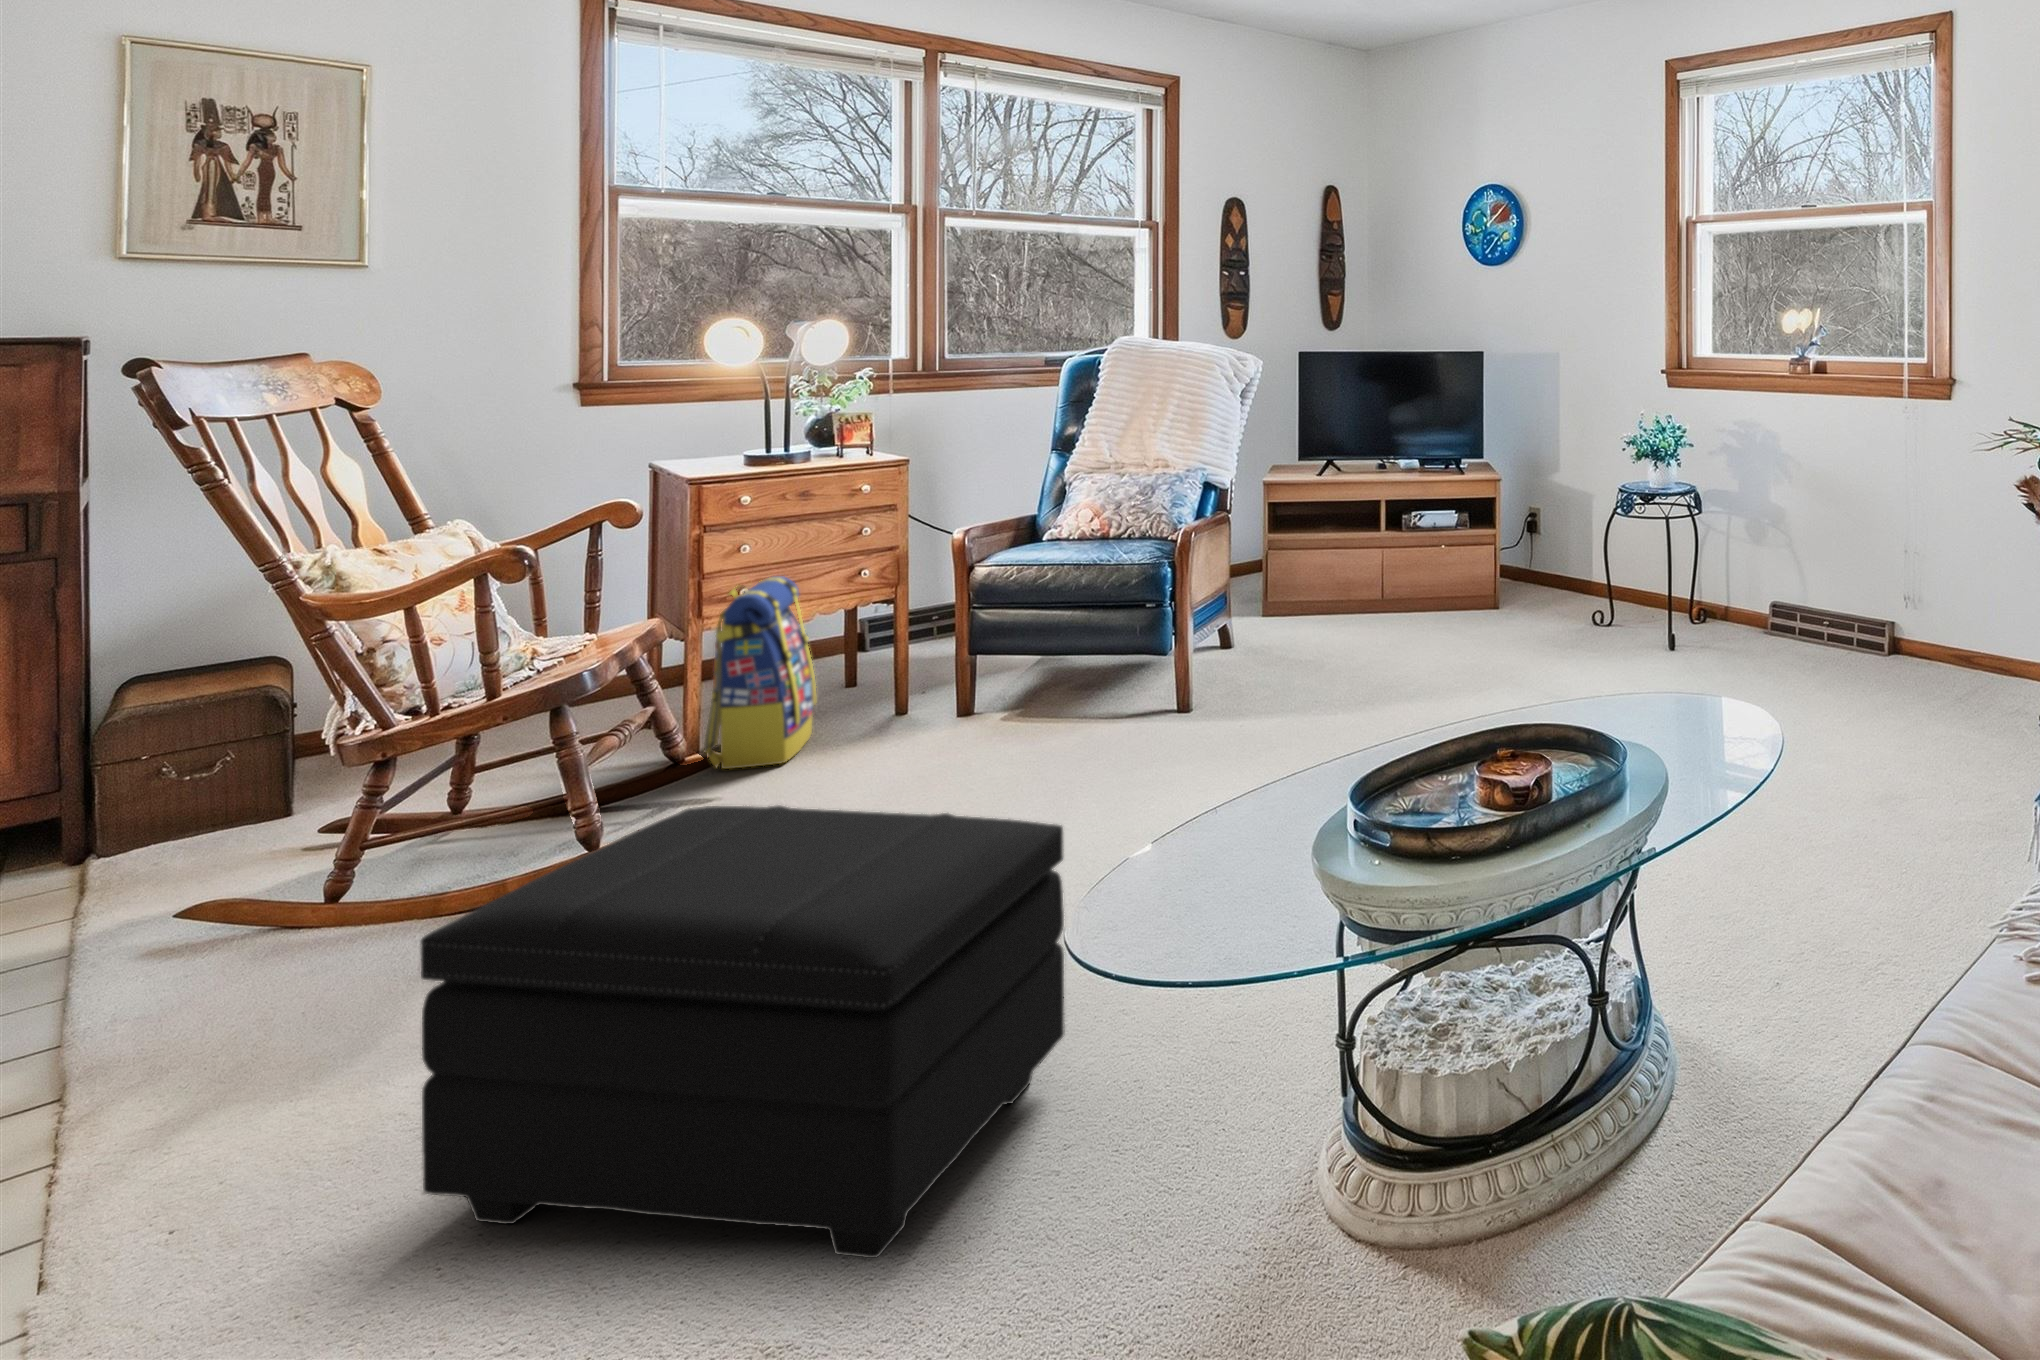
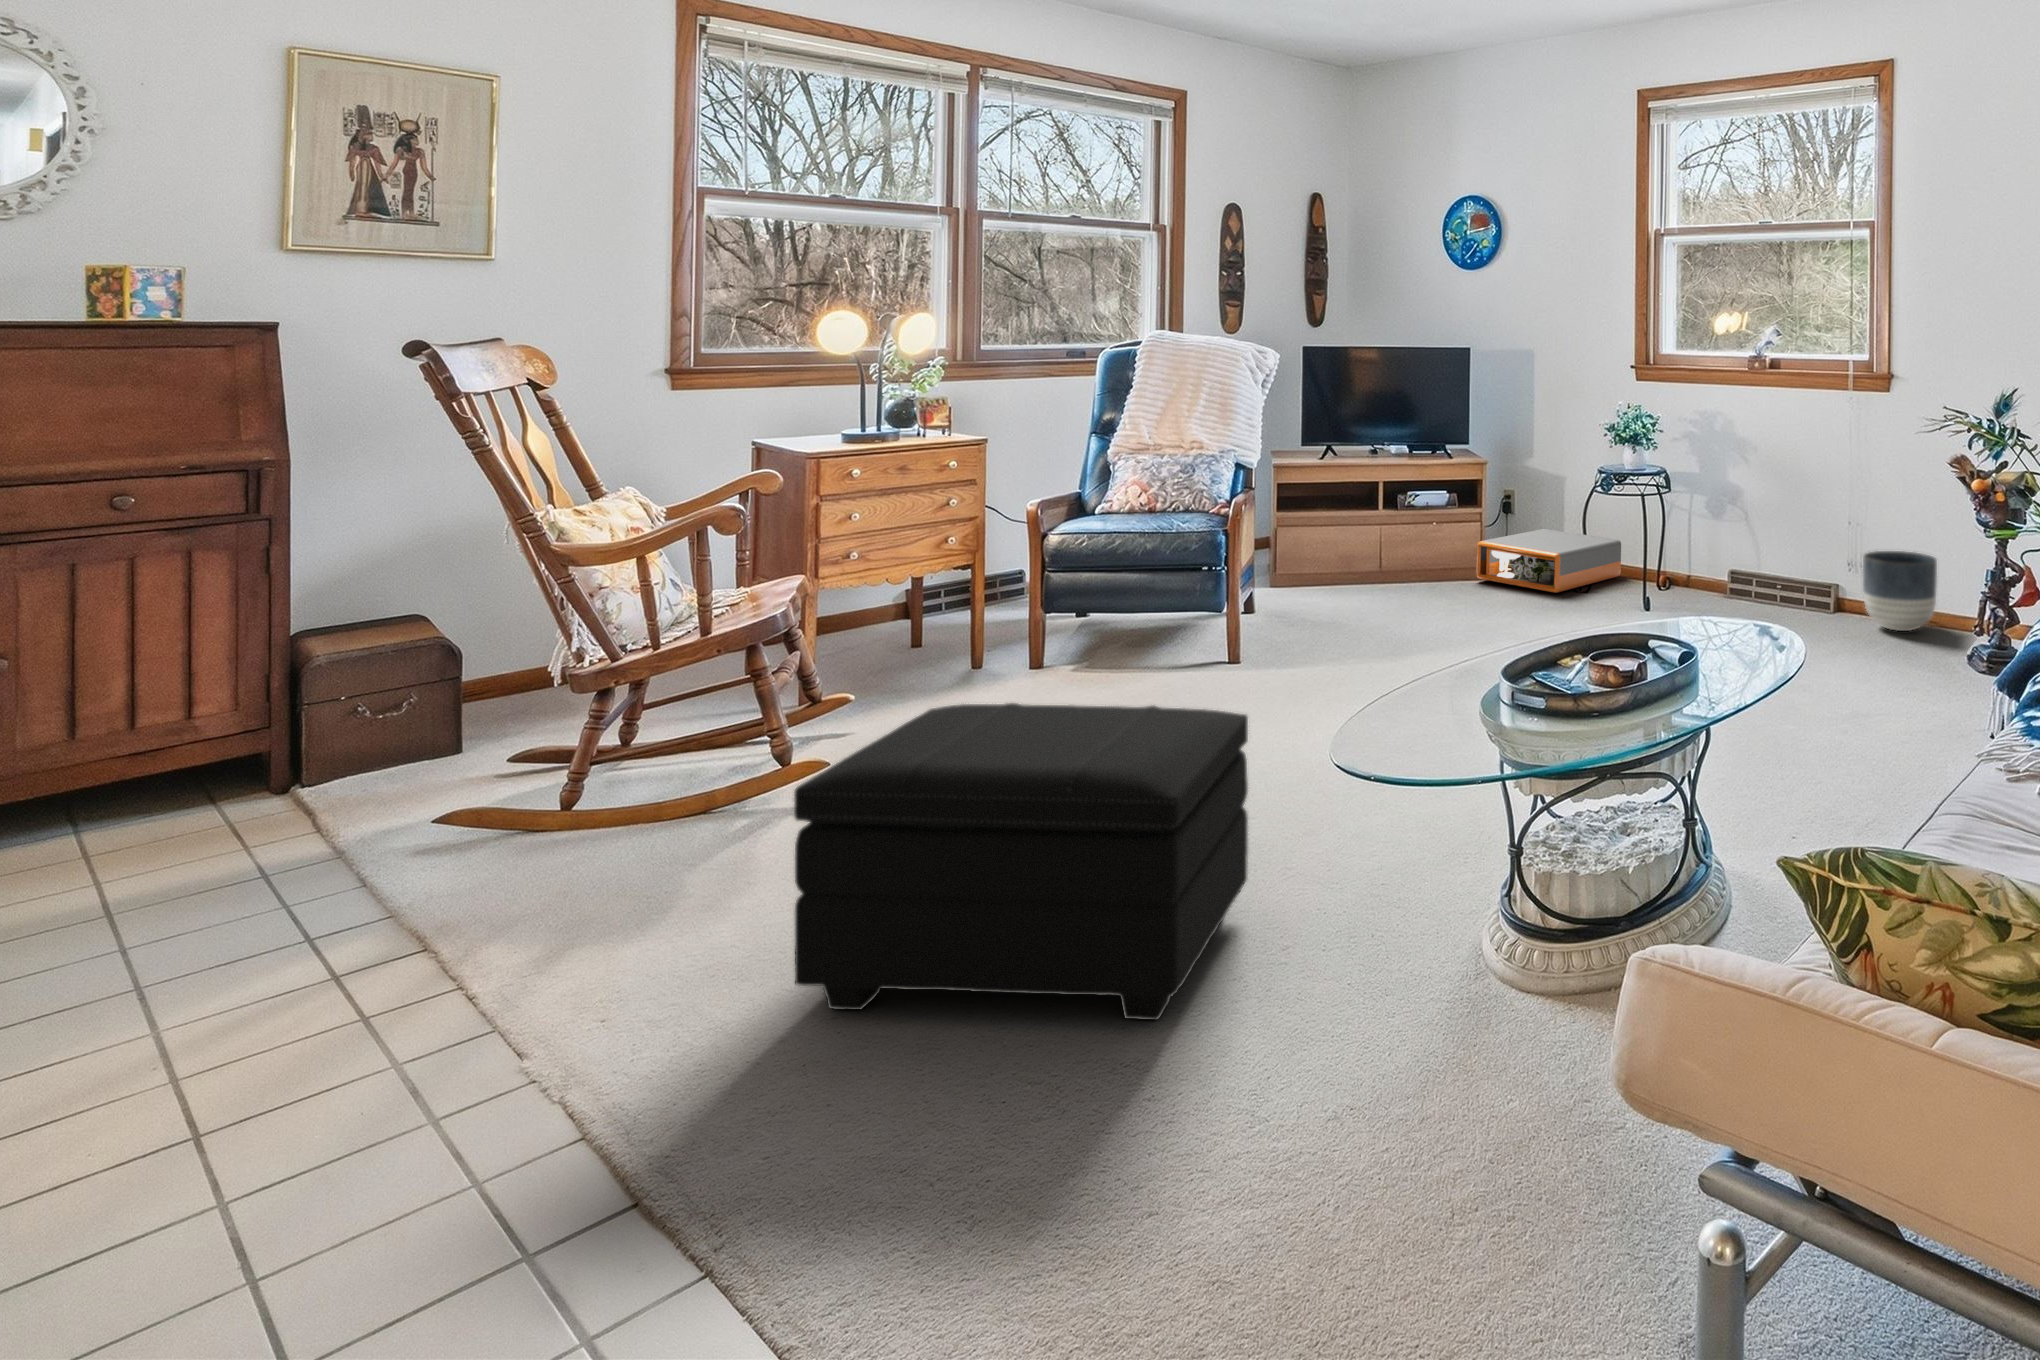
storage box: none [1489,554,1653,629] -> present [1477,529,1621,593]
backpack: present [704,576,816,769] -> none [822,542,911,709]
planter: none [1922,587,2010,683] -> present [1863,551,1937,631]

